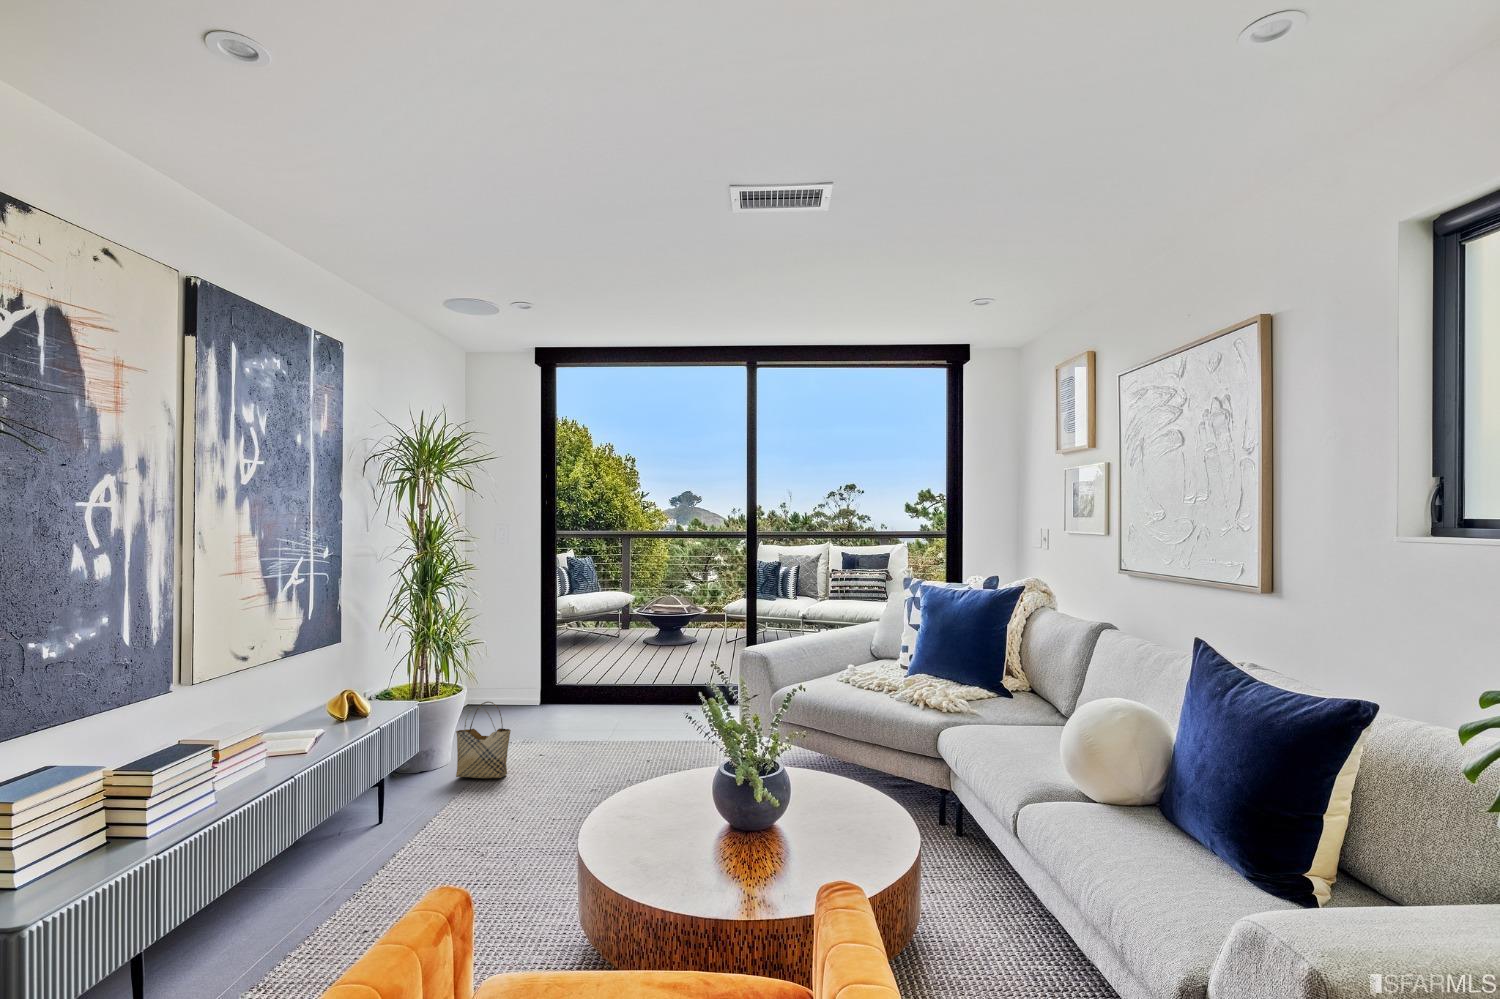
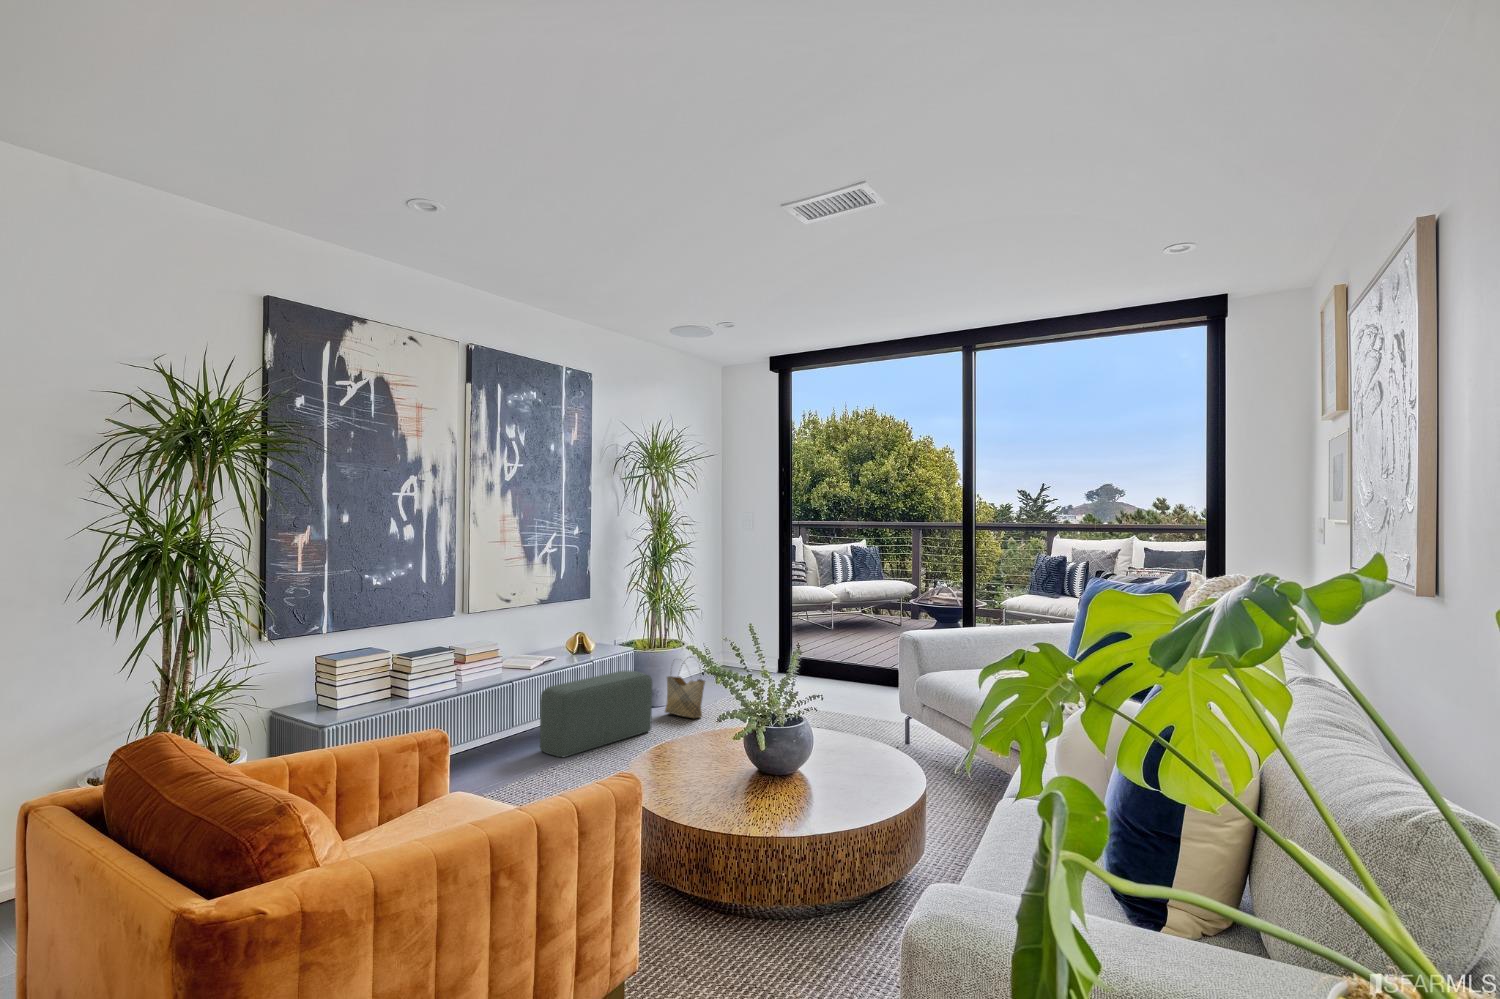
pouf: none [322,732,460,871] -> present [540,670,652,757]

